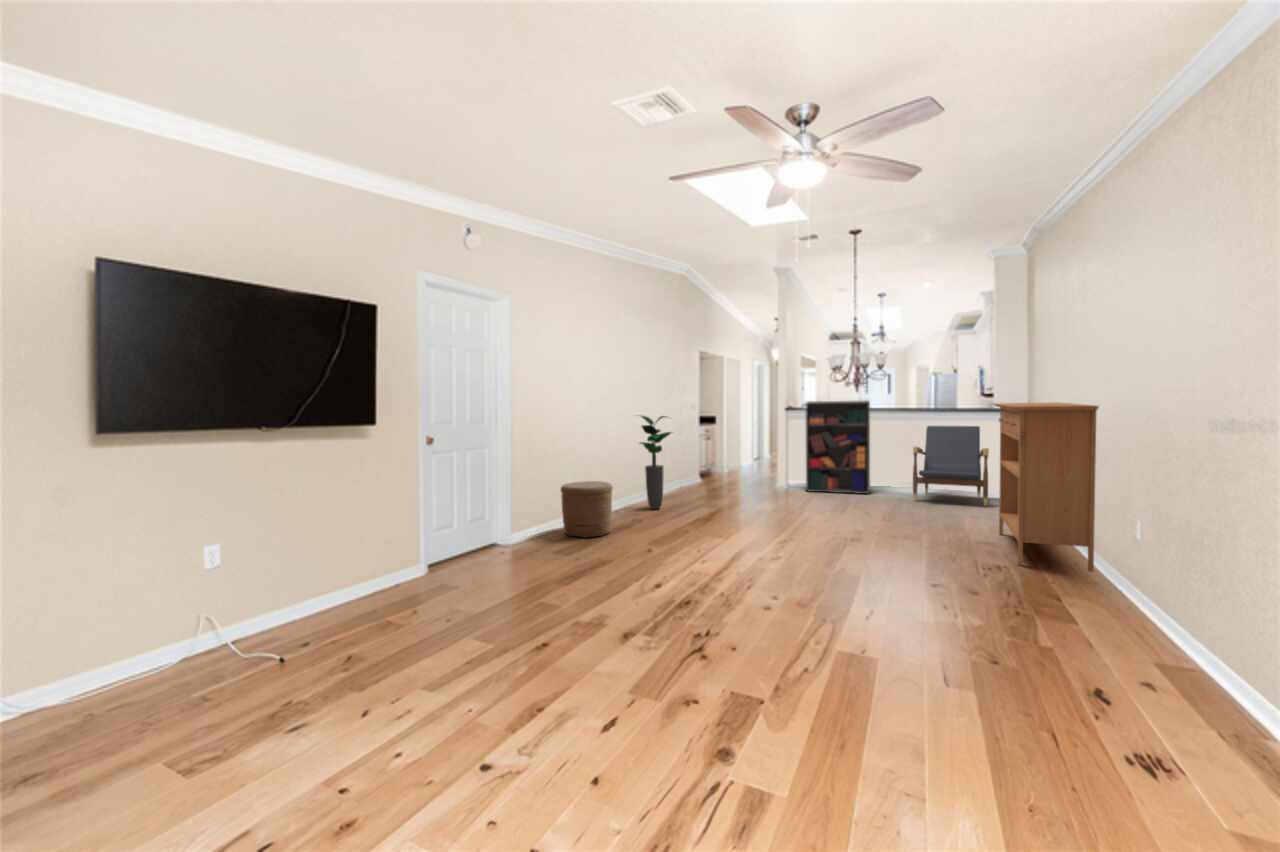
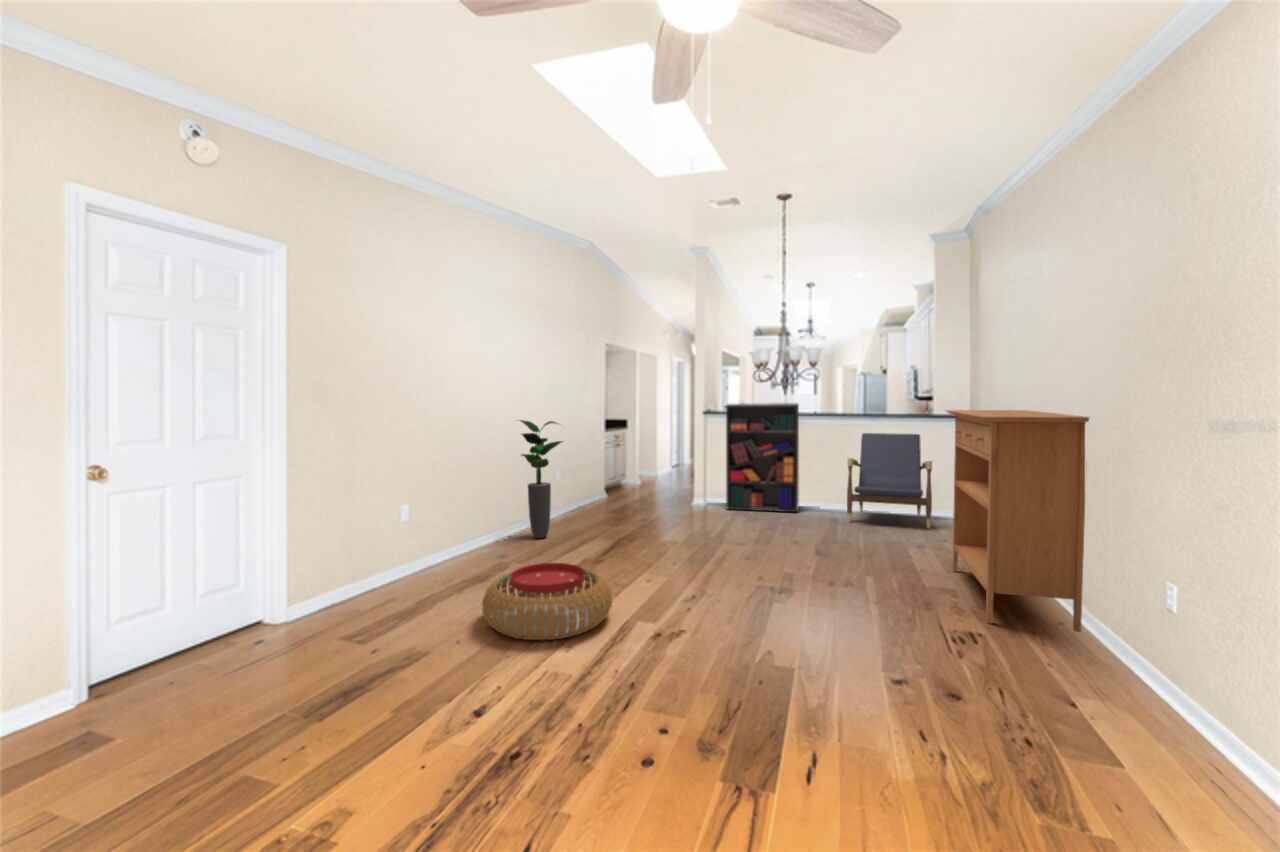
woven basket: present [561,481,613,538] -> none [398,509,472,588]
pouf: none [633,517,726,567] -> present [482,563,612,640]

